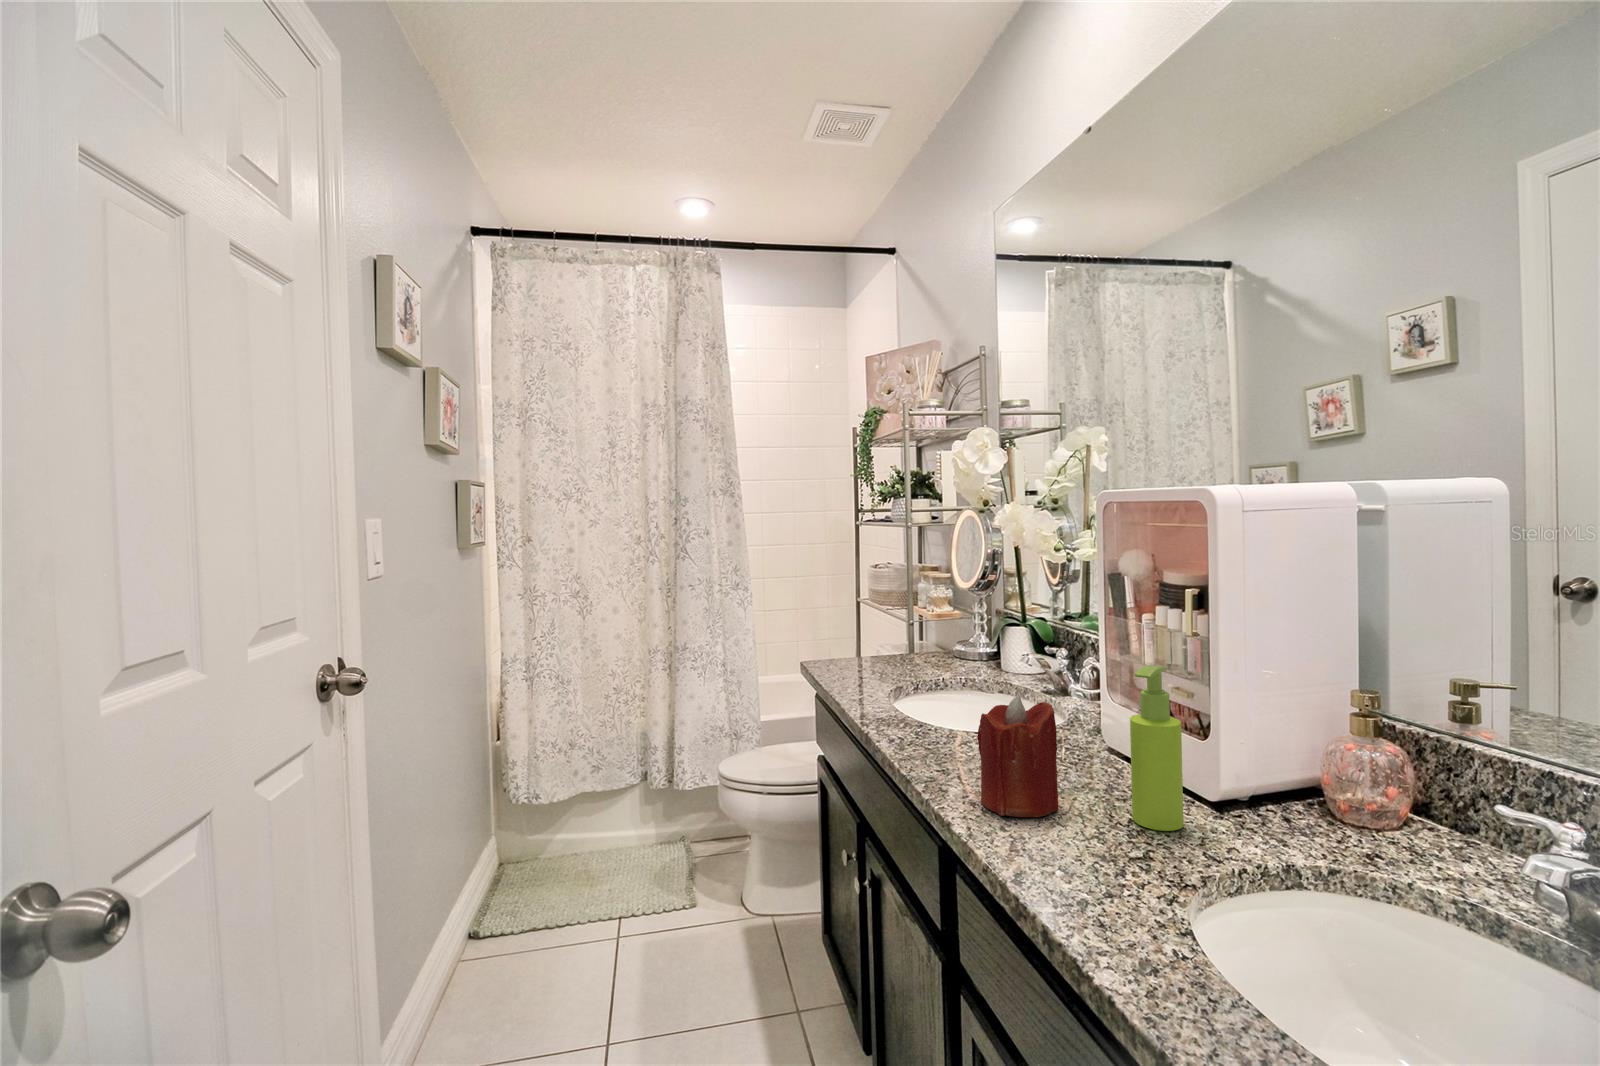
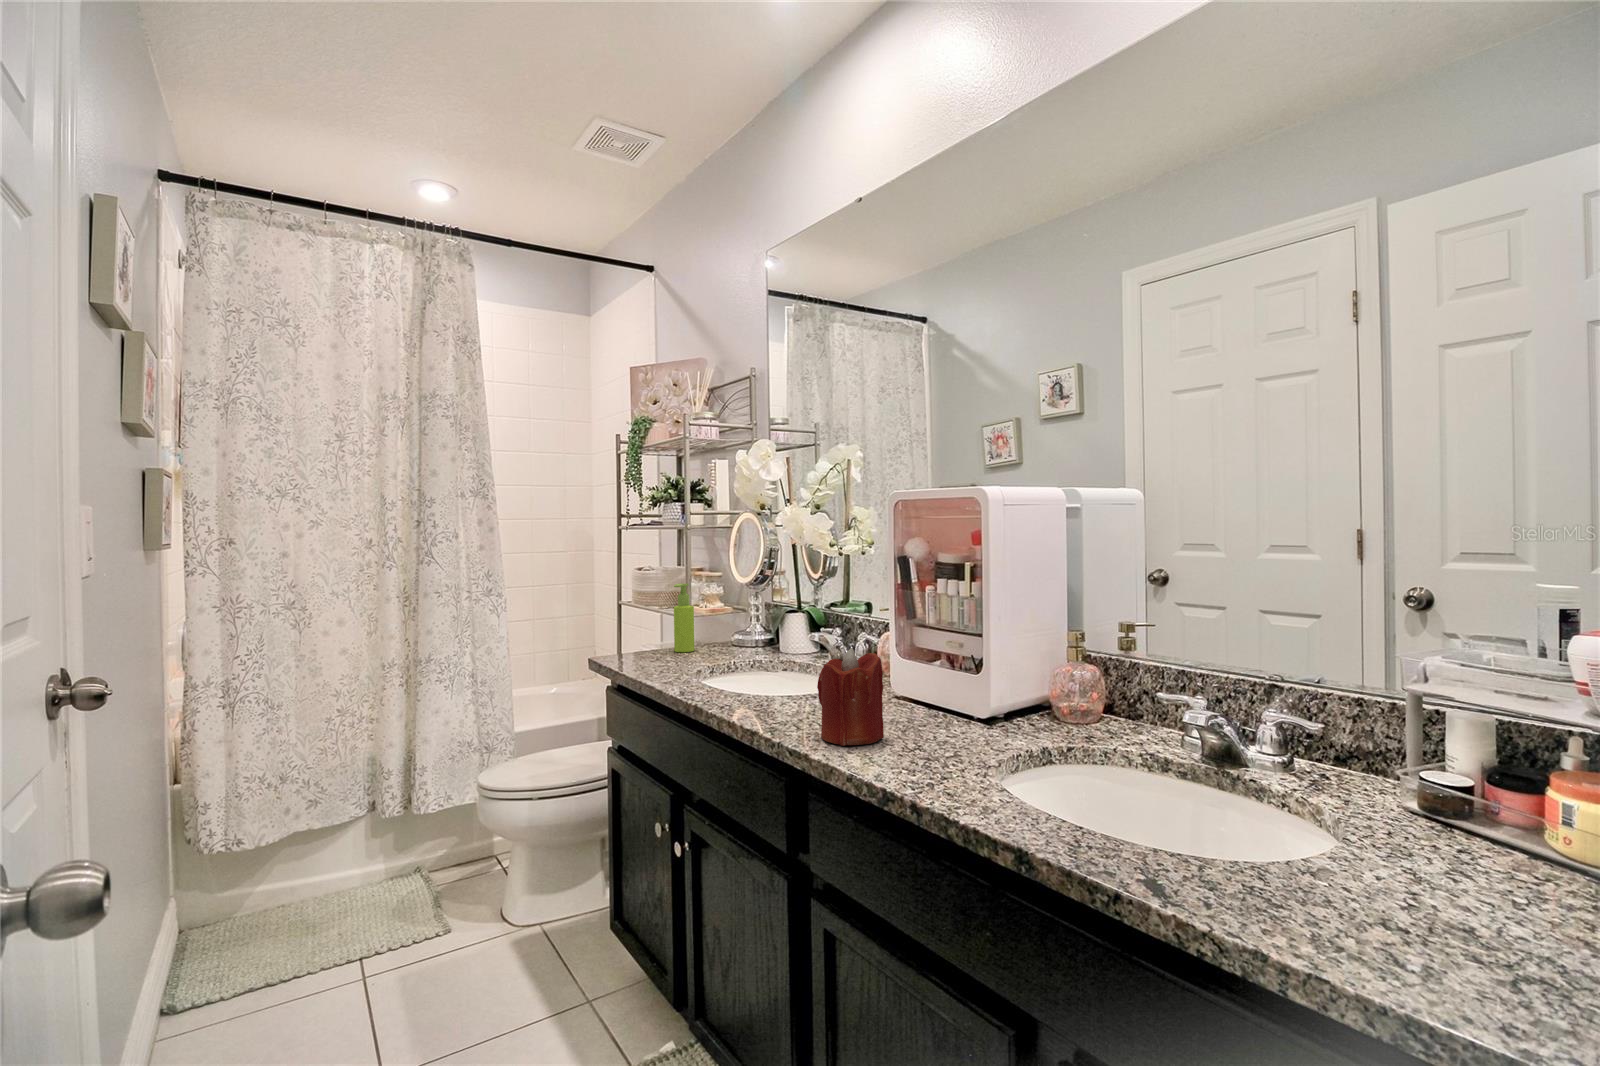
soap dispenser: present [1130,665,1183,831] -> present [674,584,694,652]

